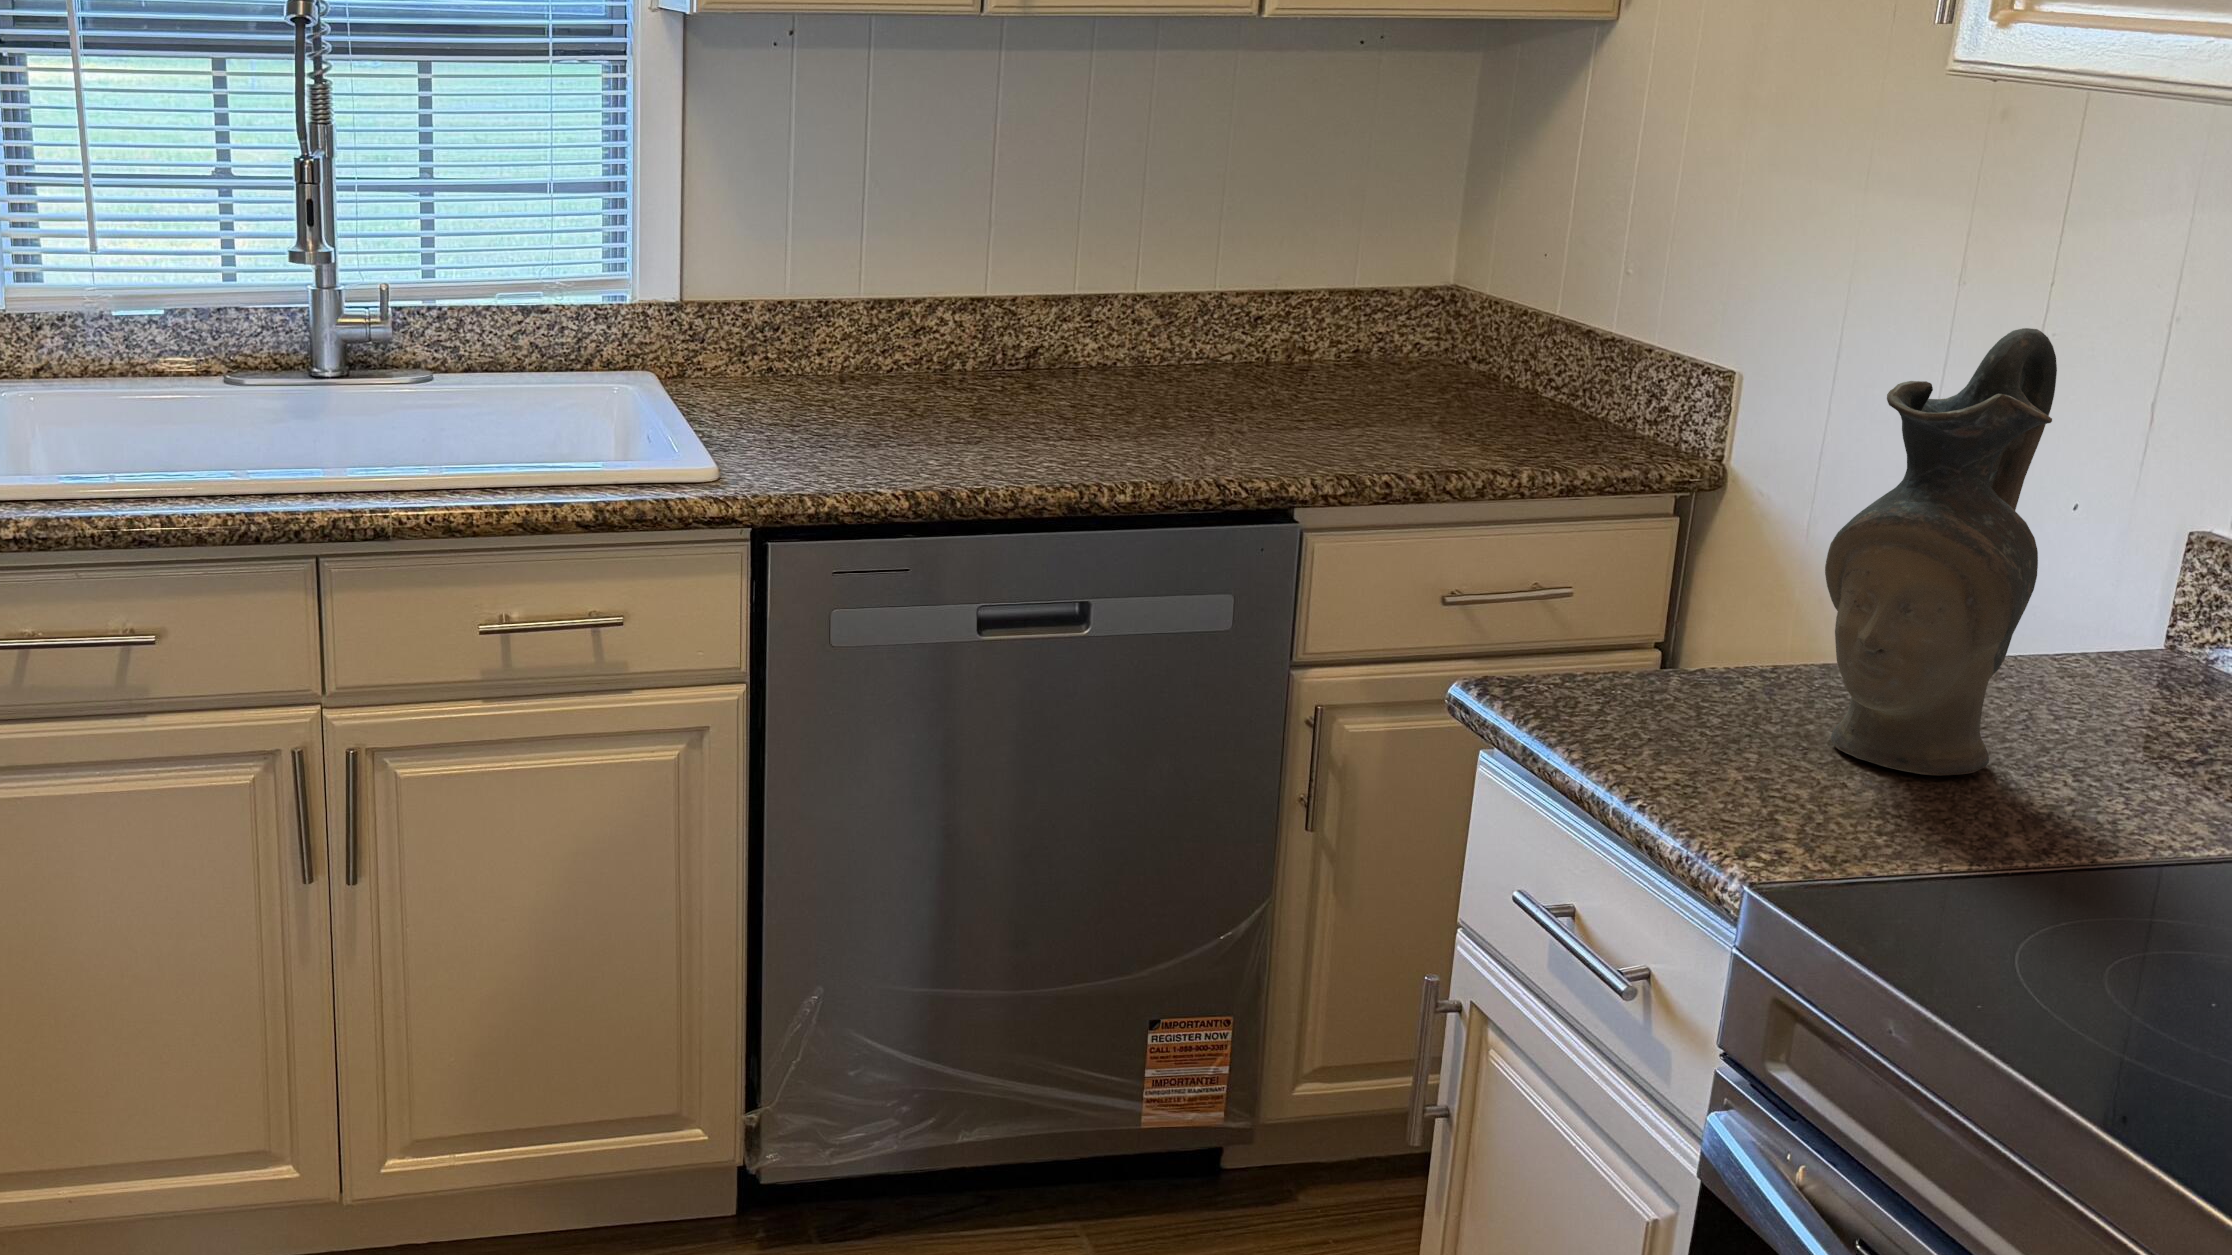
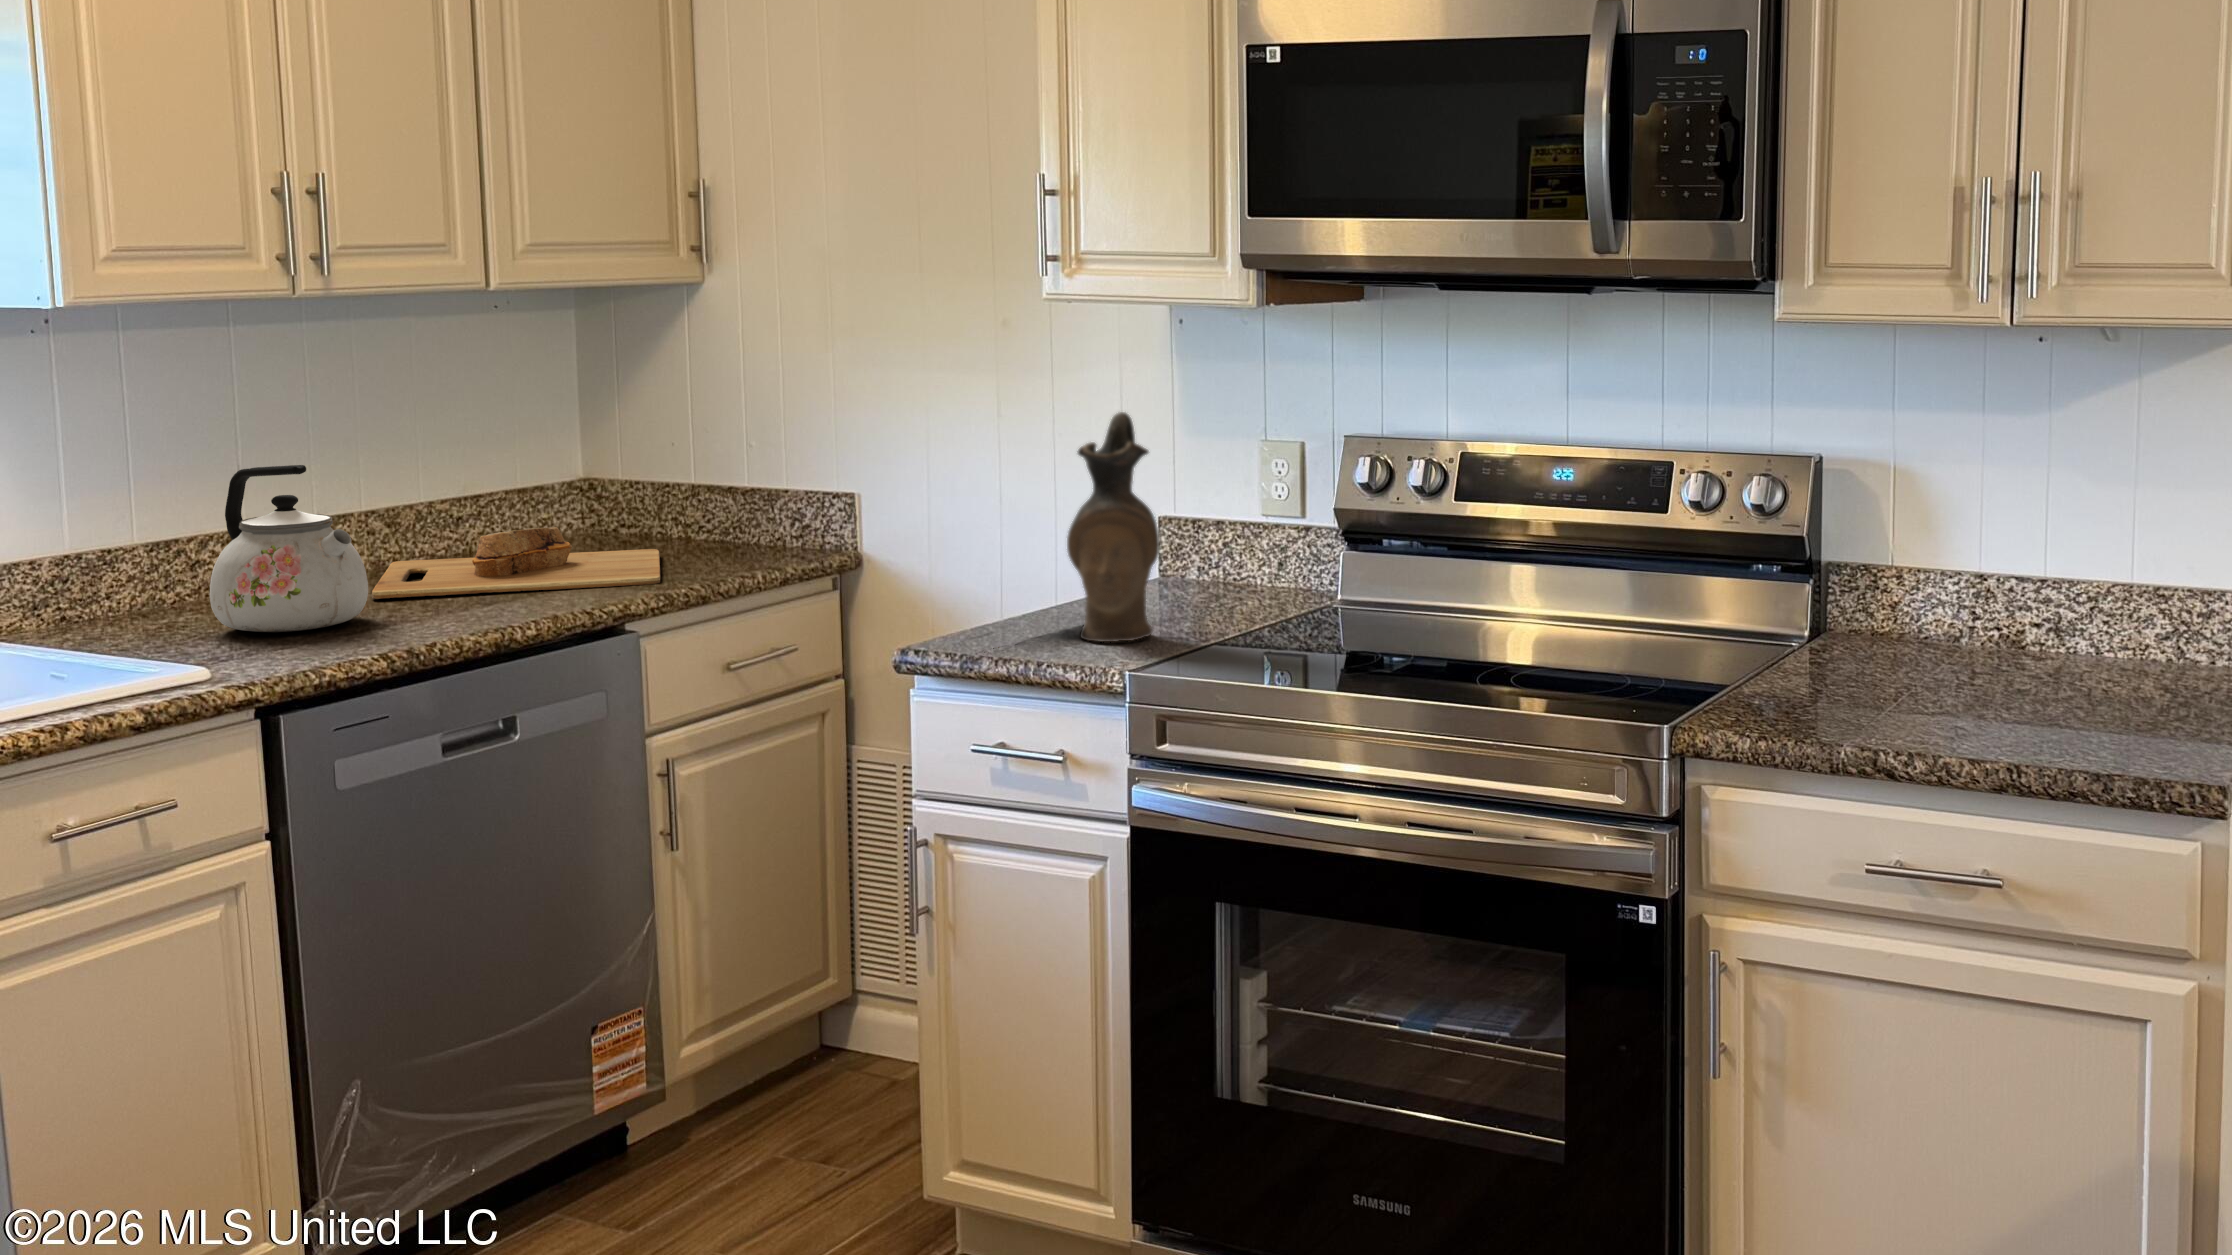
kettle: none [832,230,1000,435] -> present [210,465,368,632]
cutting board: none [1051,349,1454,457] -> present [372,527,660,599]

